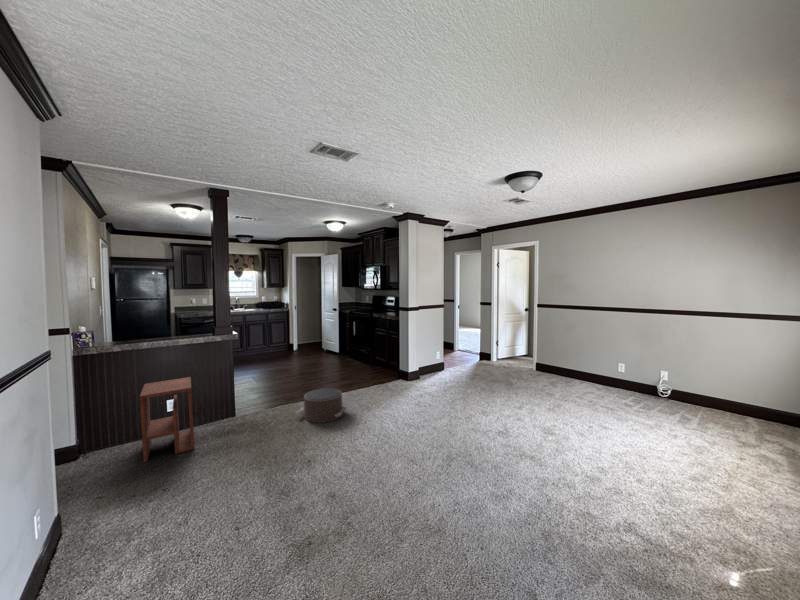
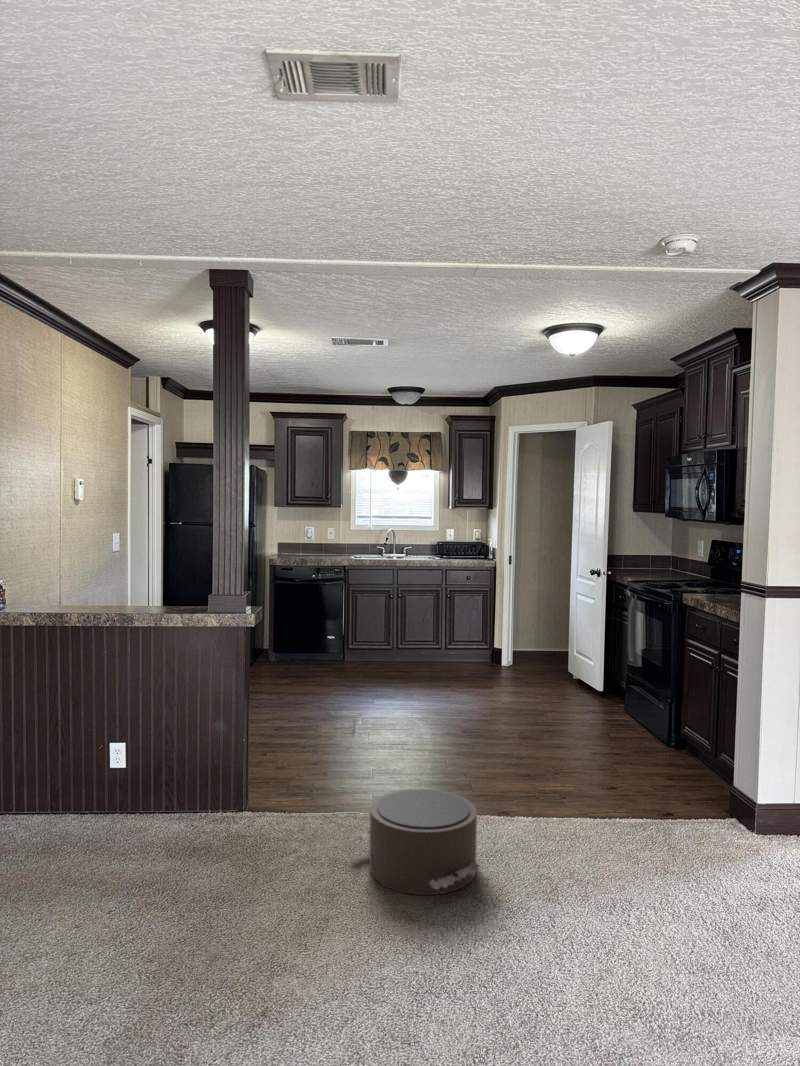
side table: present [140,377,195,462] -> none [21,693,149,862]

